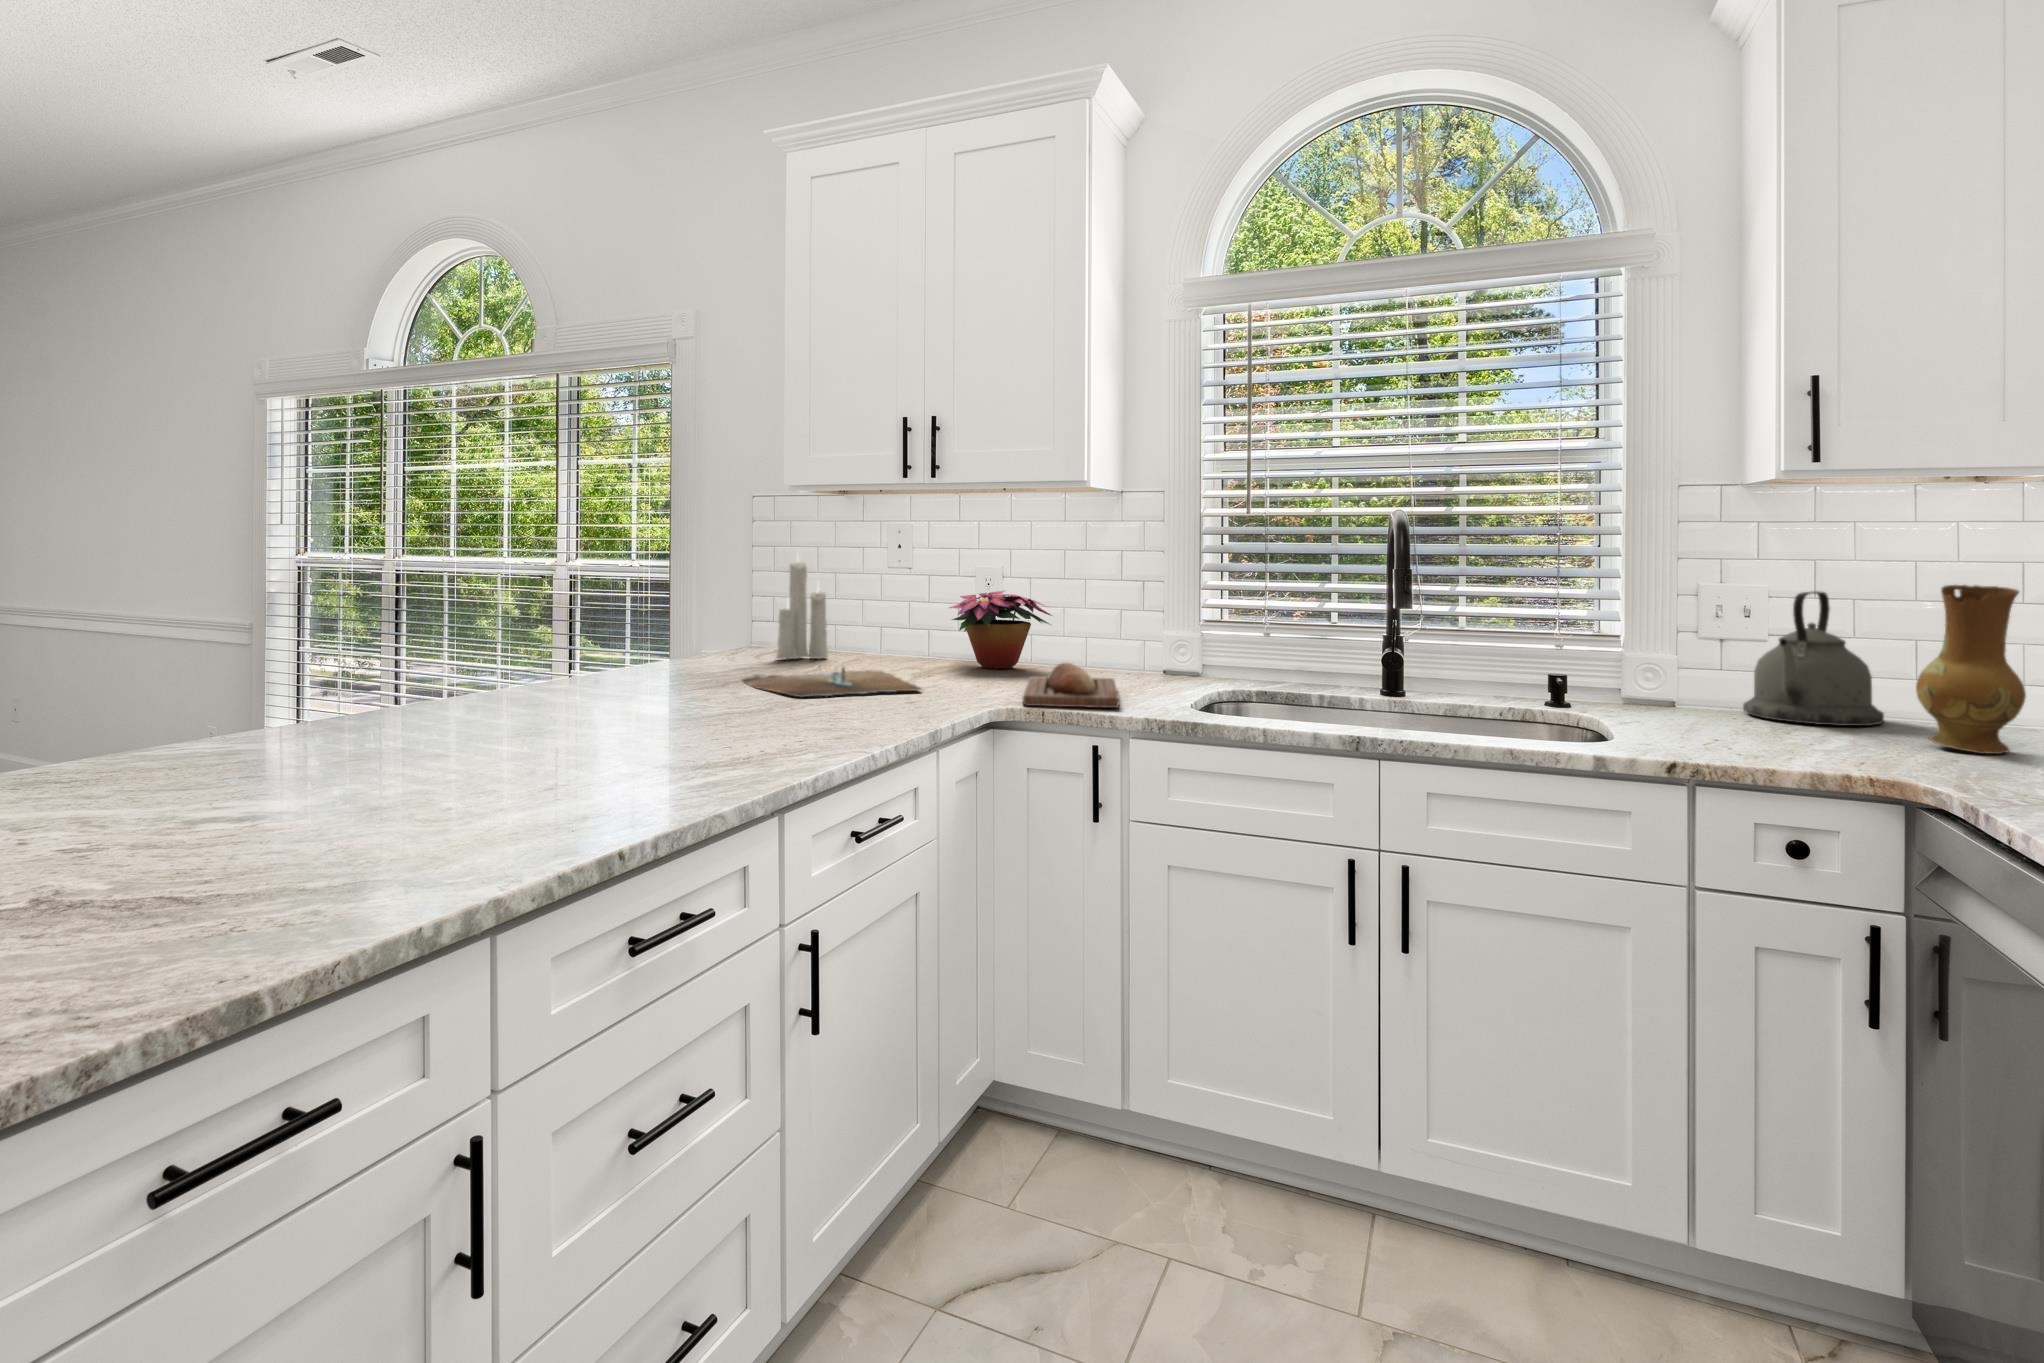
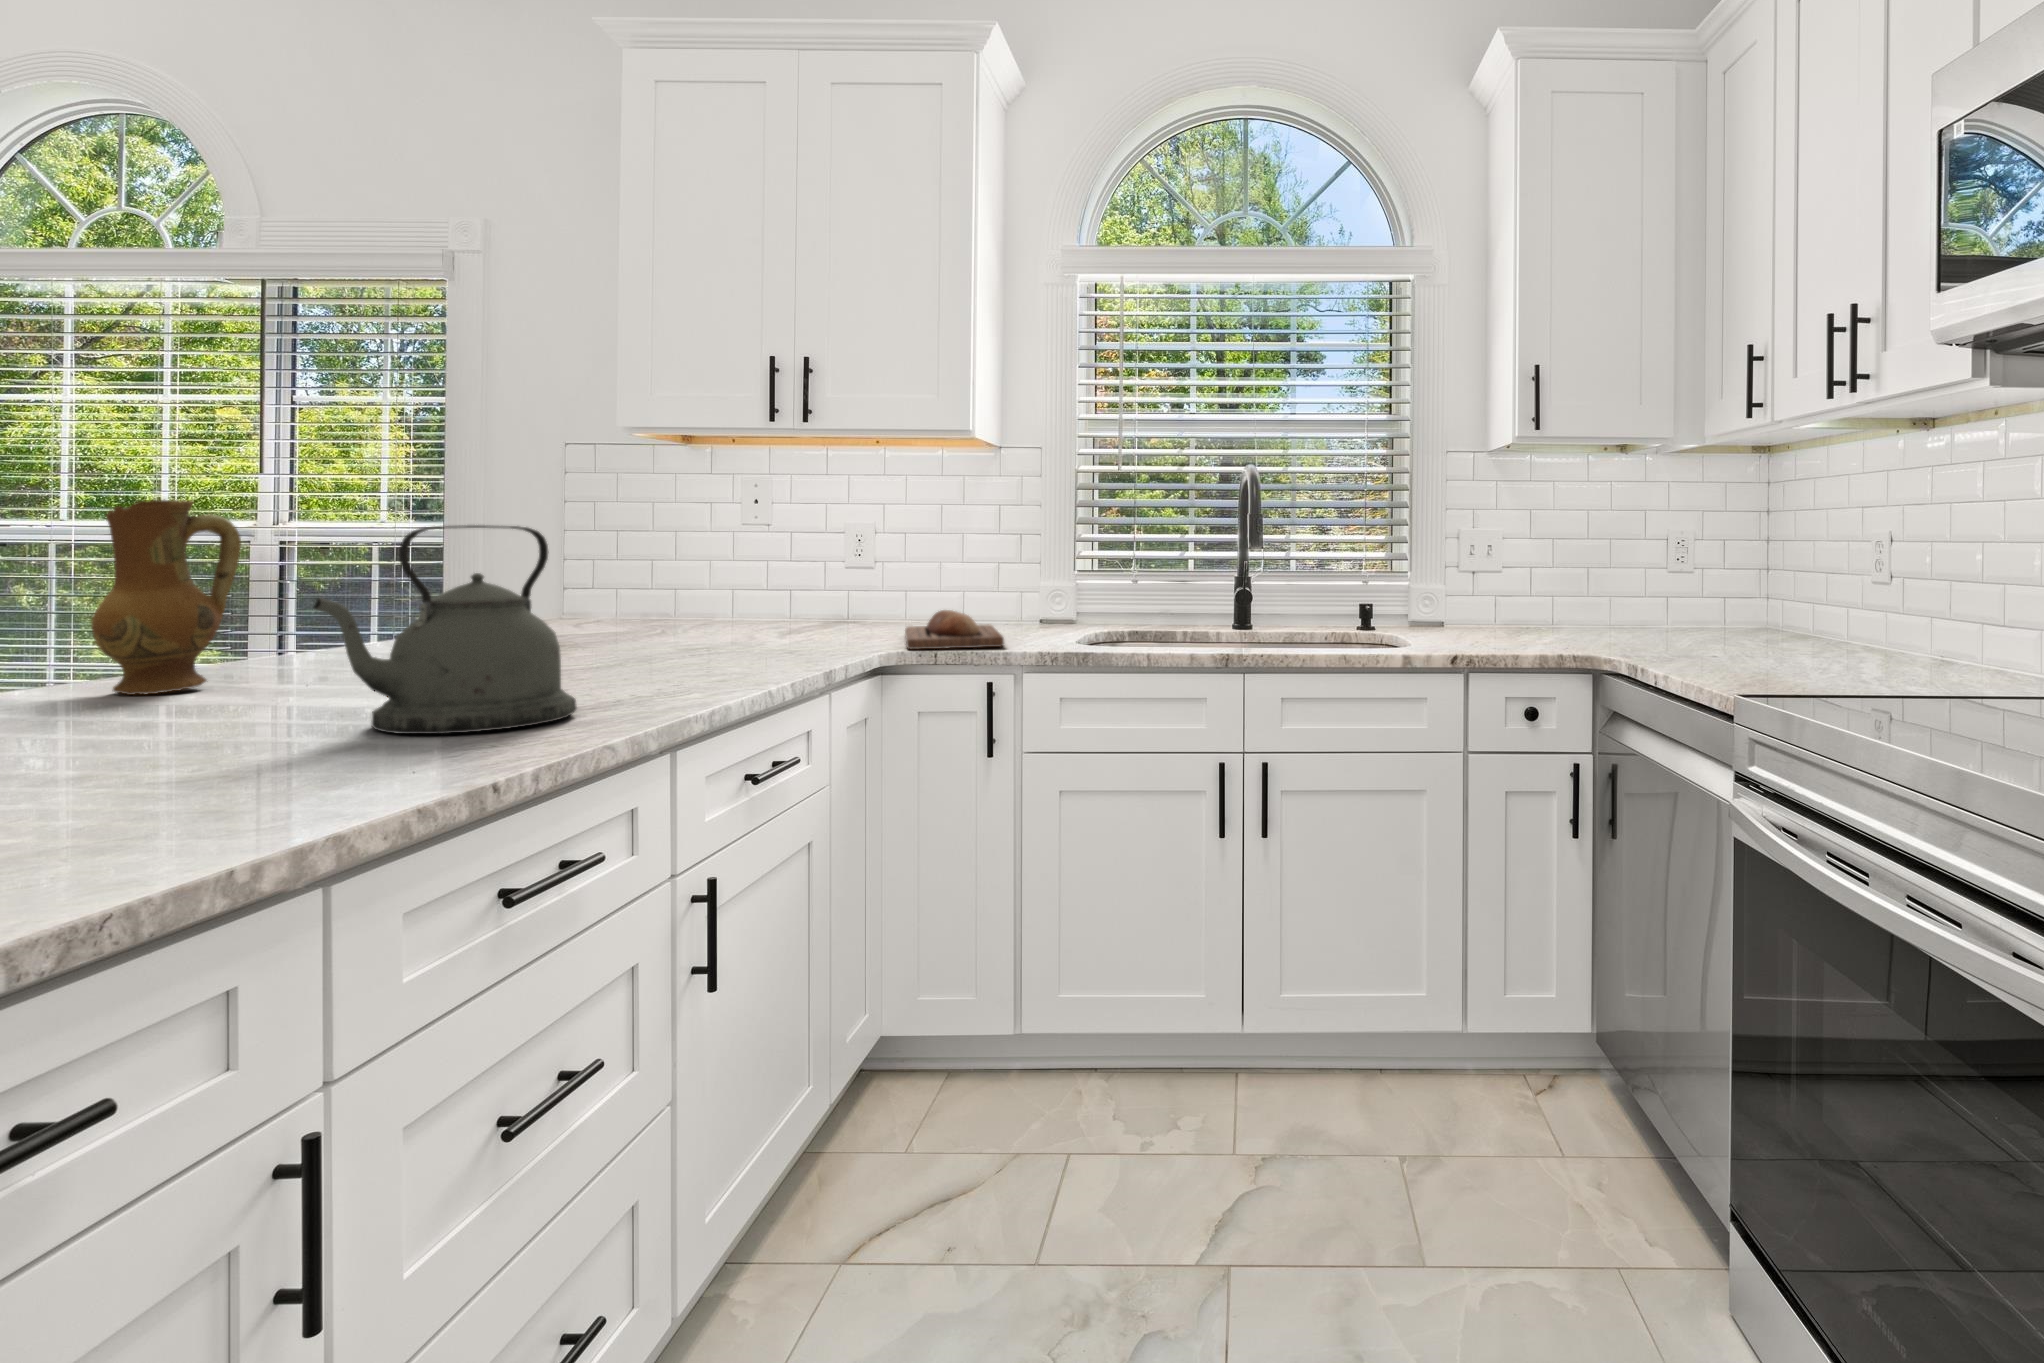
candle: present [776,562,828,660] -> none [602,496,668,626]
ceramic jug: present [1916,585,2026,754] -> present [91,499,241,695]
flower arrangement: present [949,590,1052,669] -> none [806,544,928,625]
kettle: present [1743,591,1884,726] -> present [314,525,577,734]
cutting board: present [742,667,921,697] -> none [566,622,794,654]

